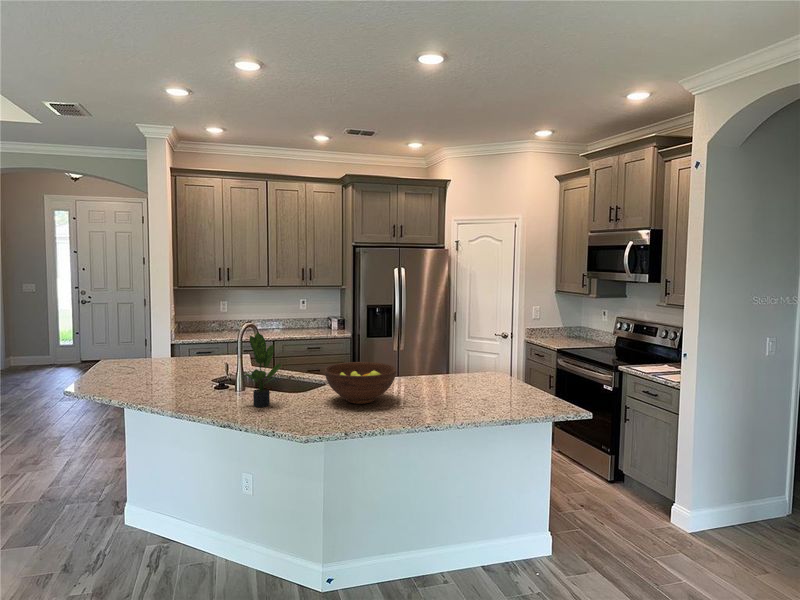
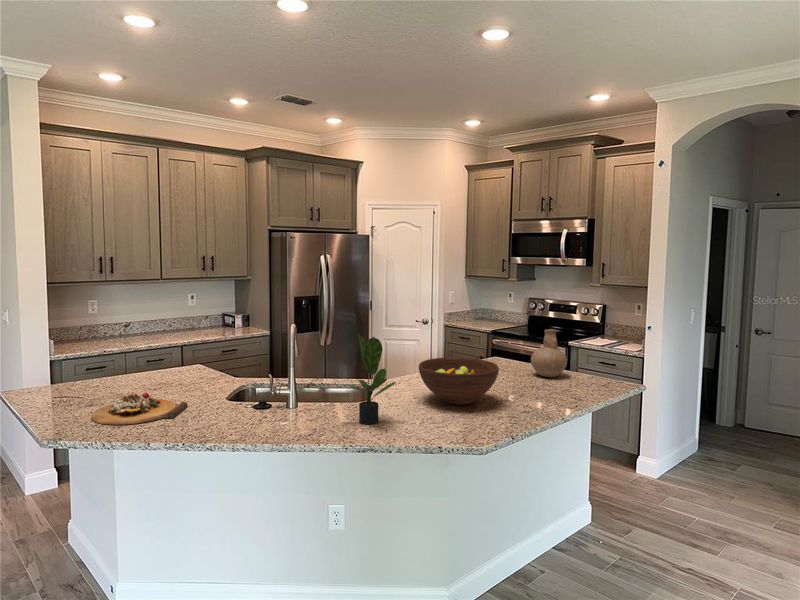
vase: none [479,346,515,393] -> present [531,329,567,377]
cutting board: none [110,366,176,386] -> present [91,393,188,425]

